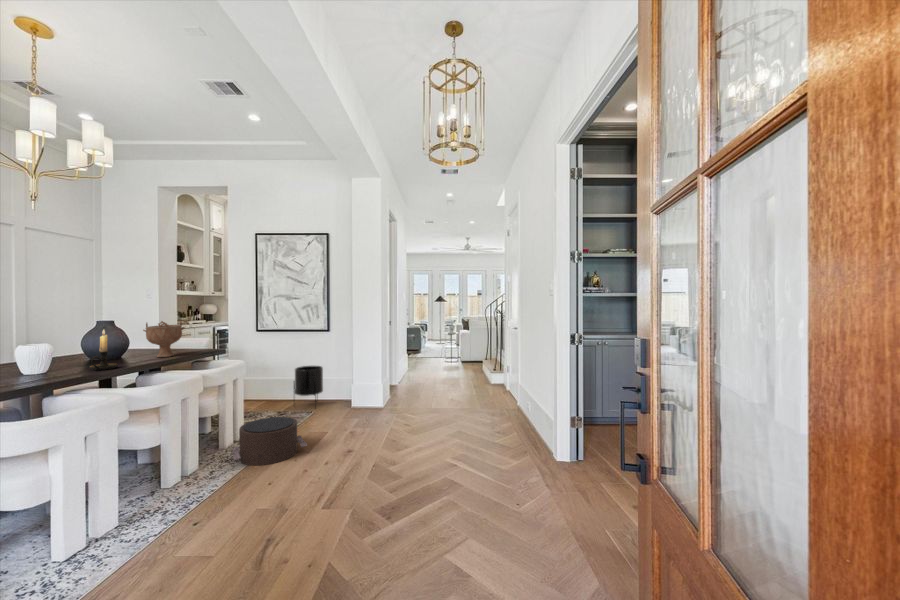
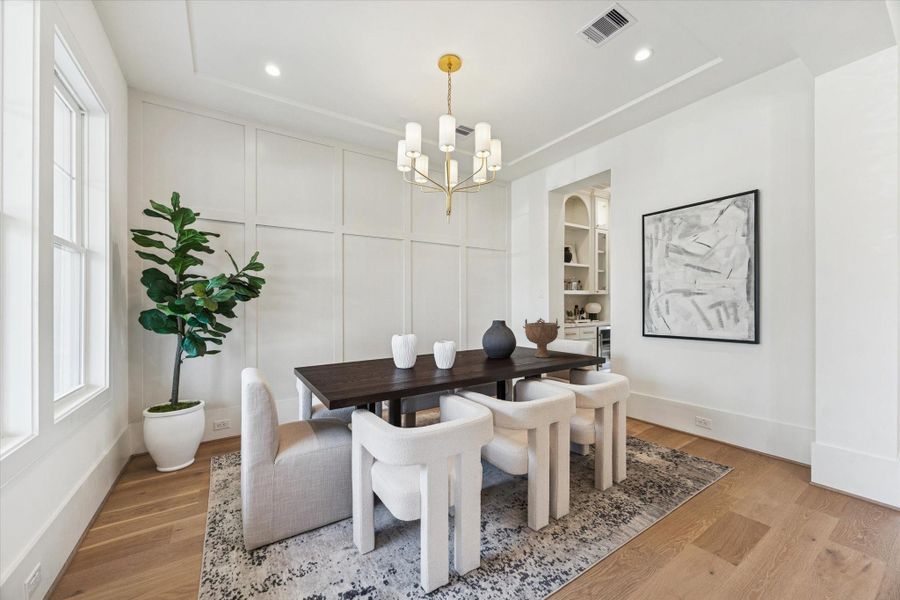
candle holder: present [90,330,118,371] -> none [474,324,497,366]
planter: present [294,366,323,396] -> none [697,391,748,461]
pouf: present [232,417,307,465] -> none [610,467,739,562]

